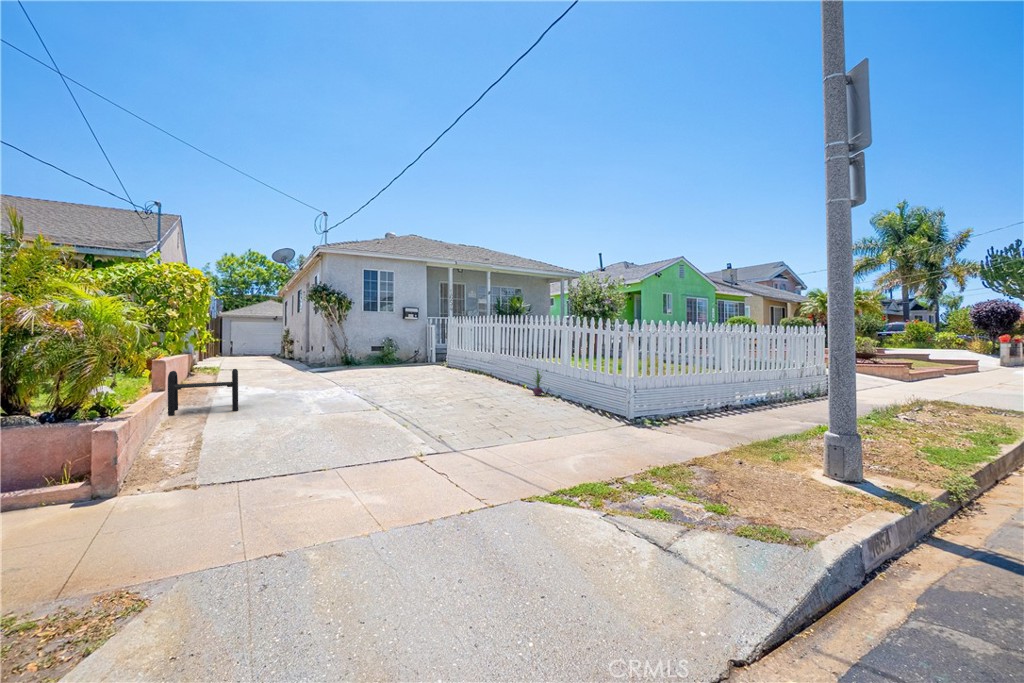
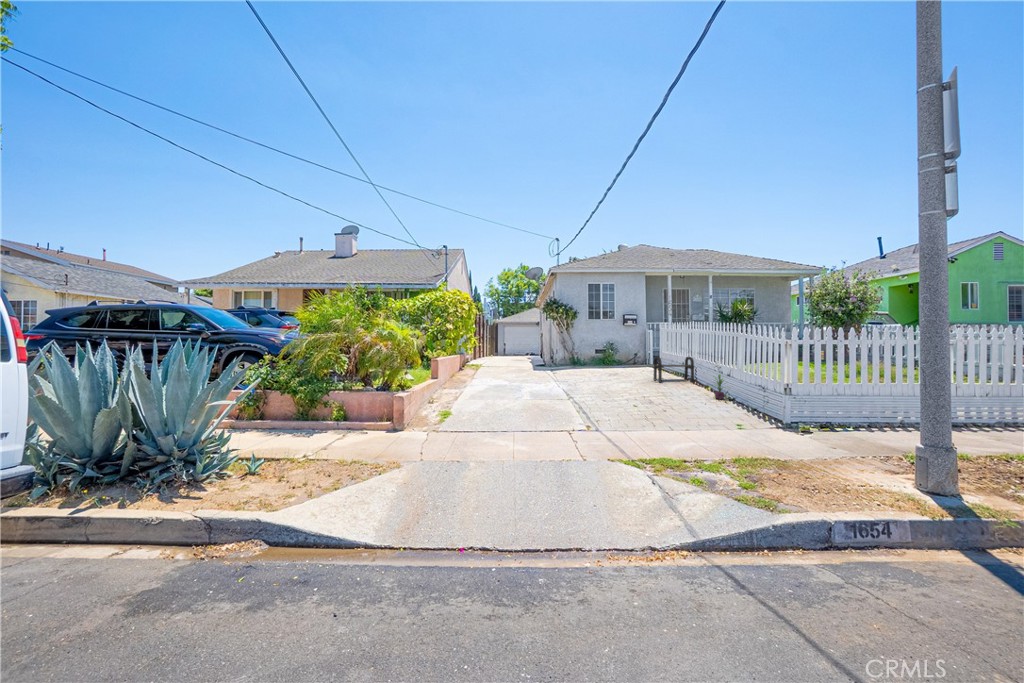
bench: present [168,369,238,416] -> present [654,357,694,383]

